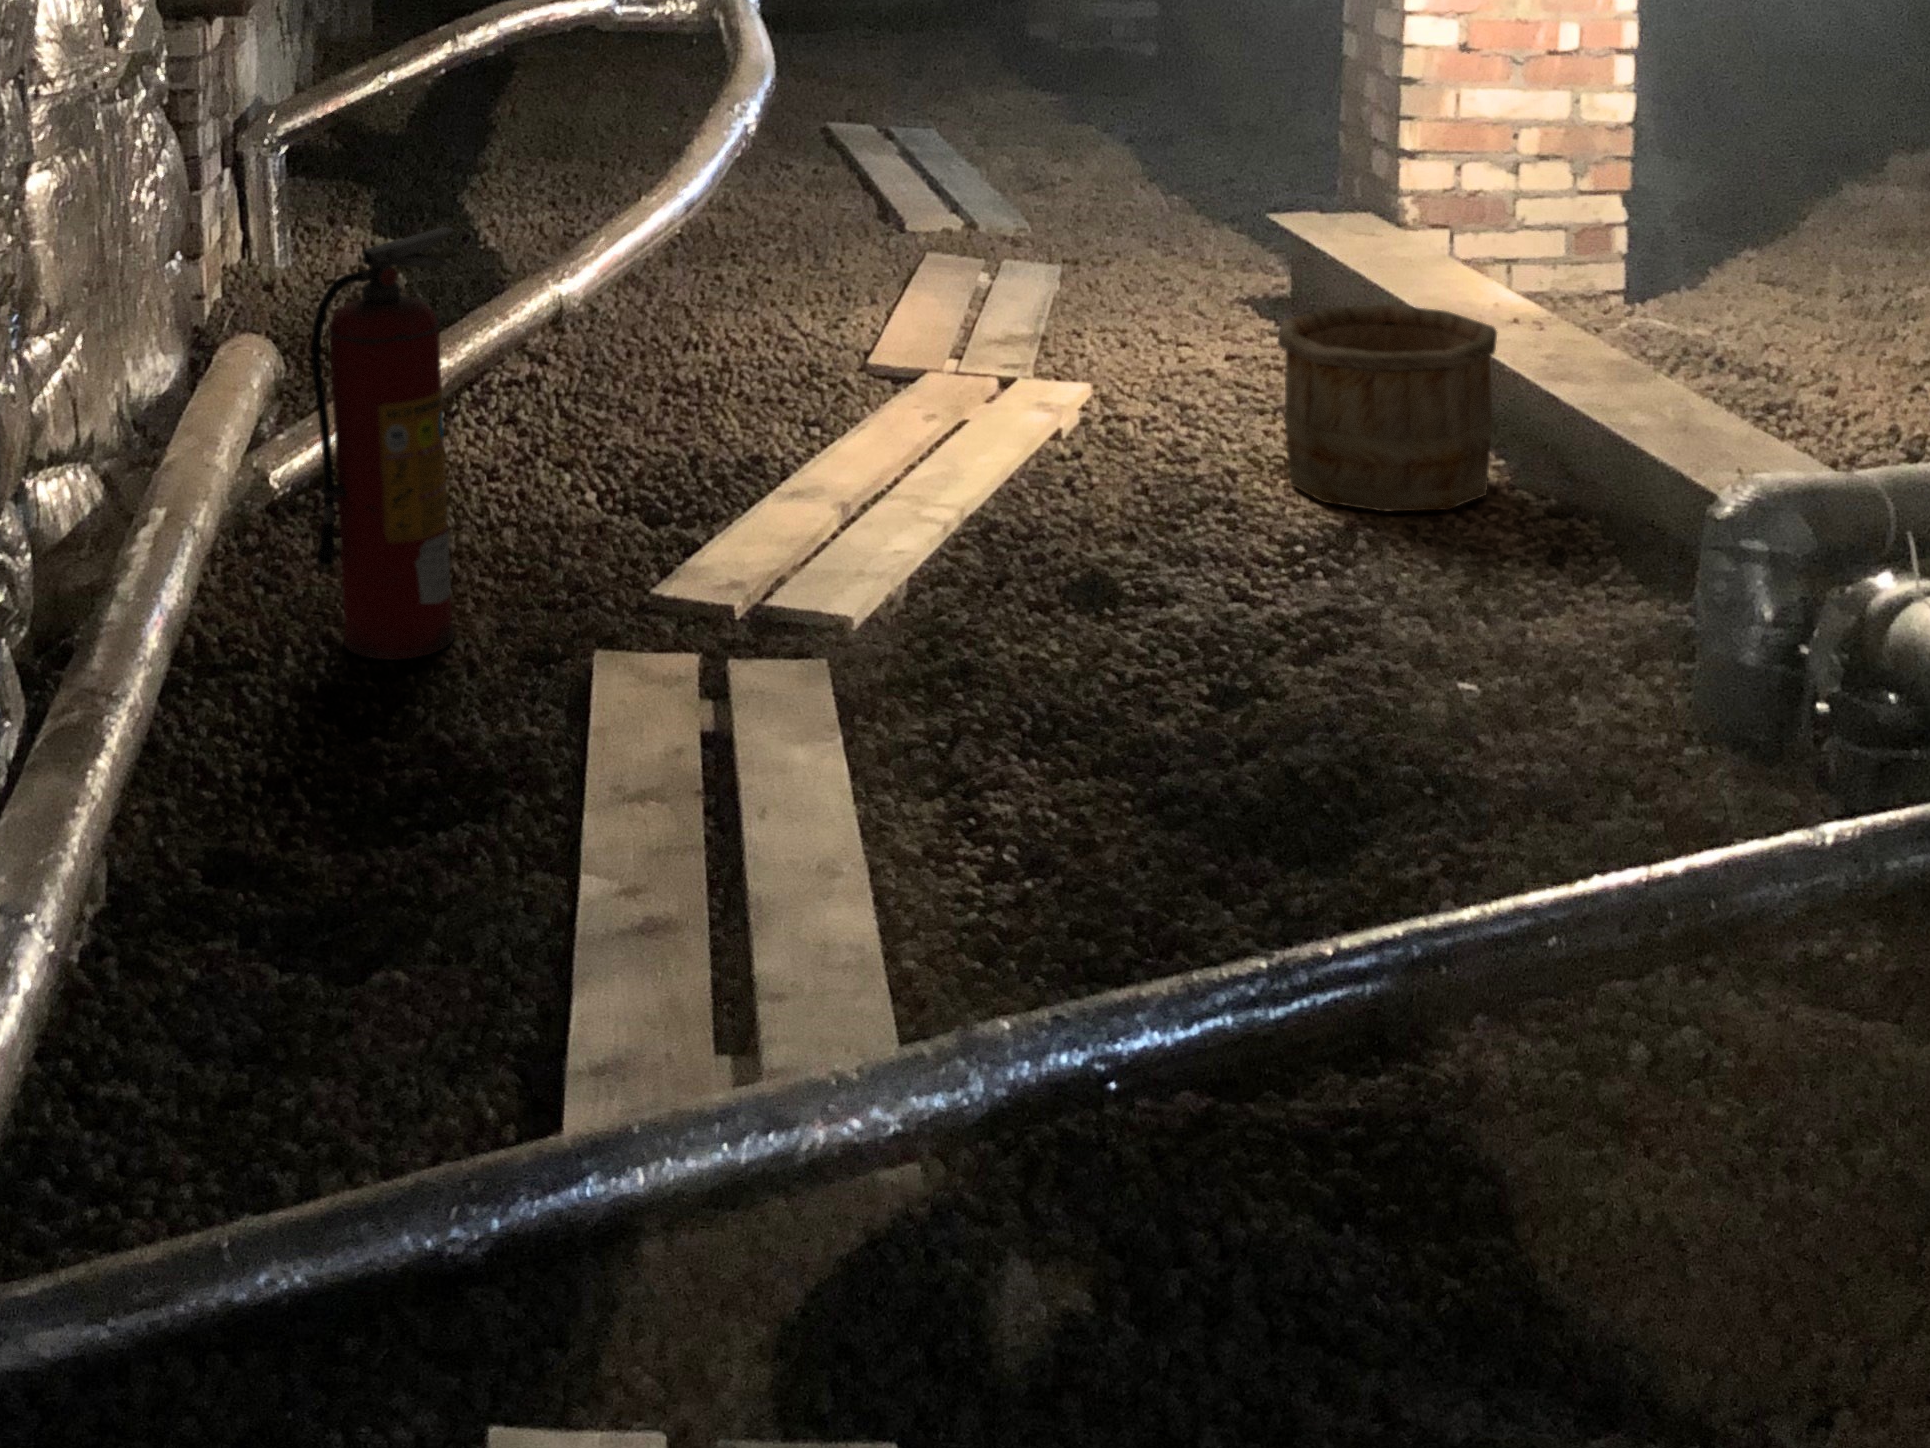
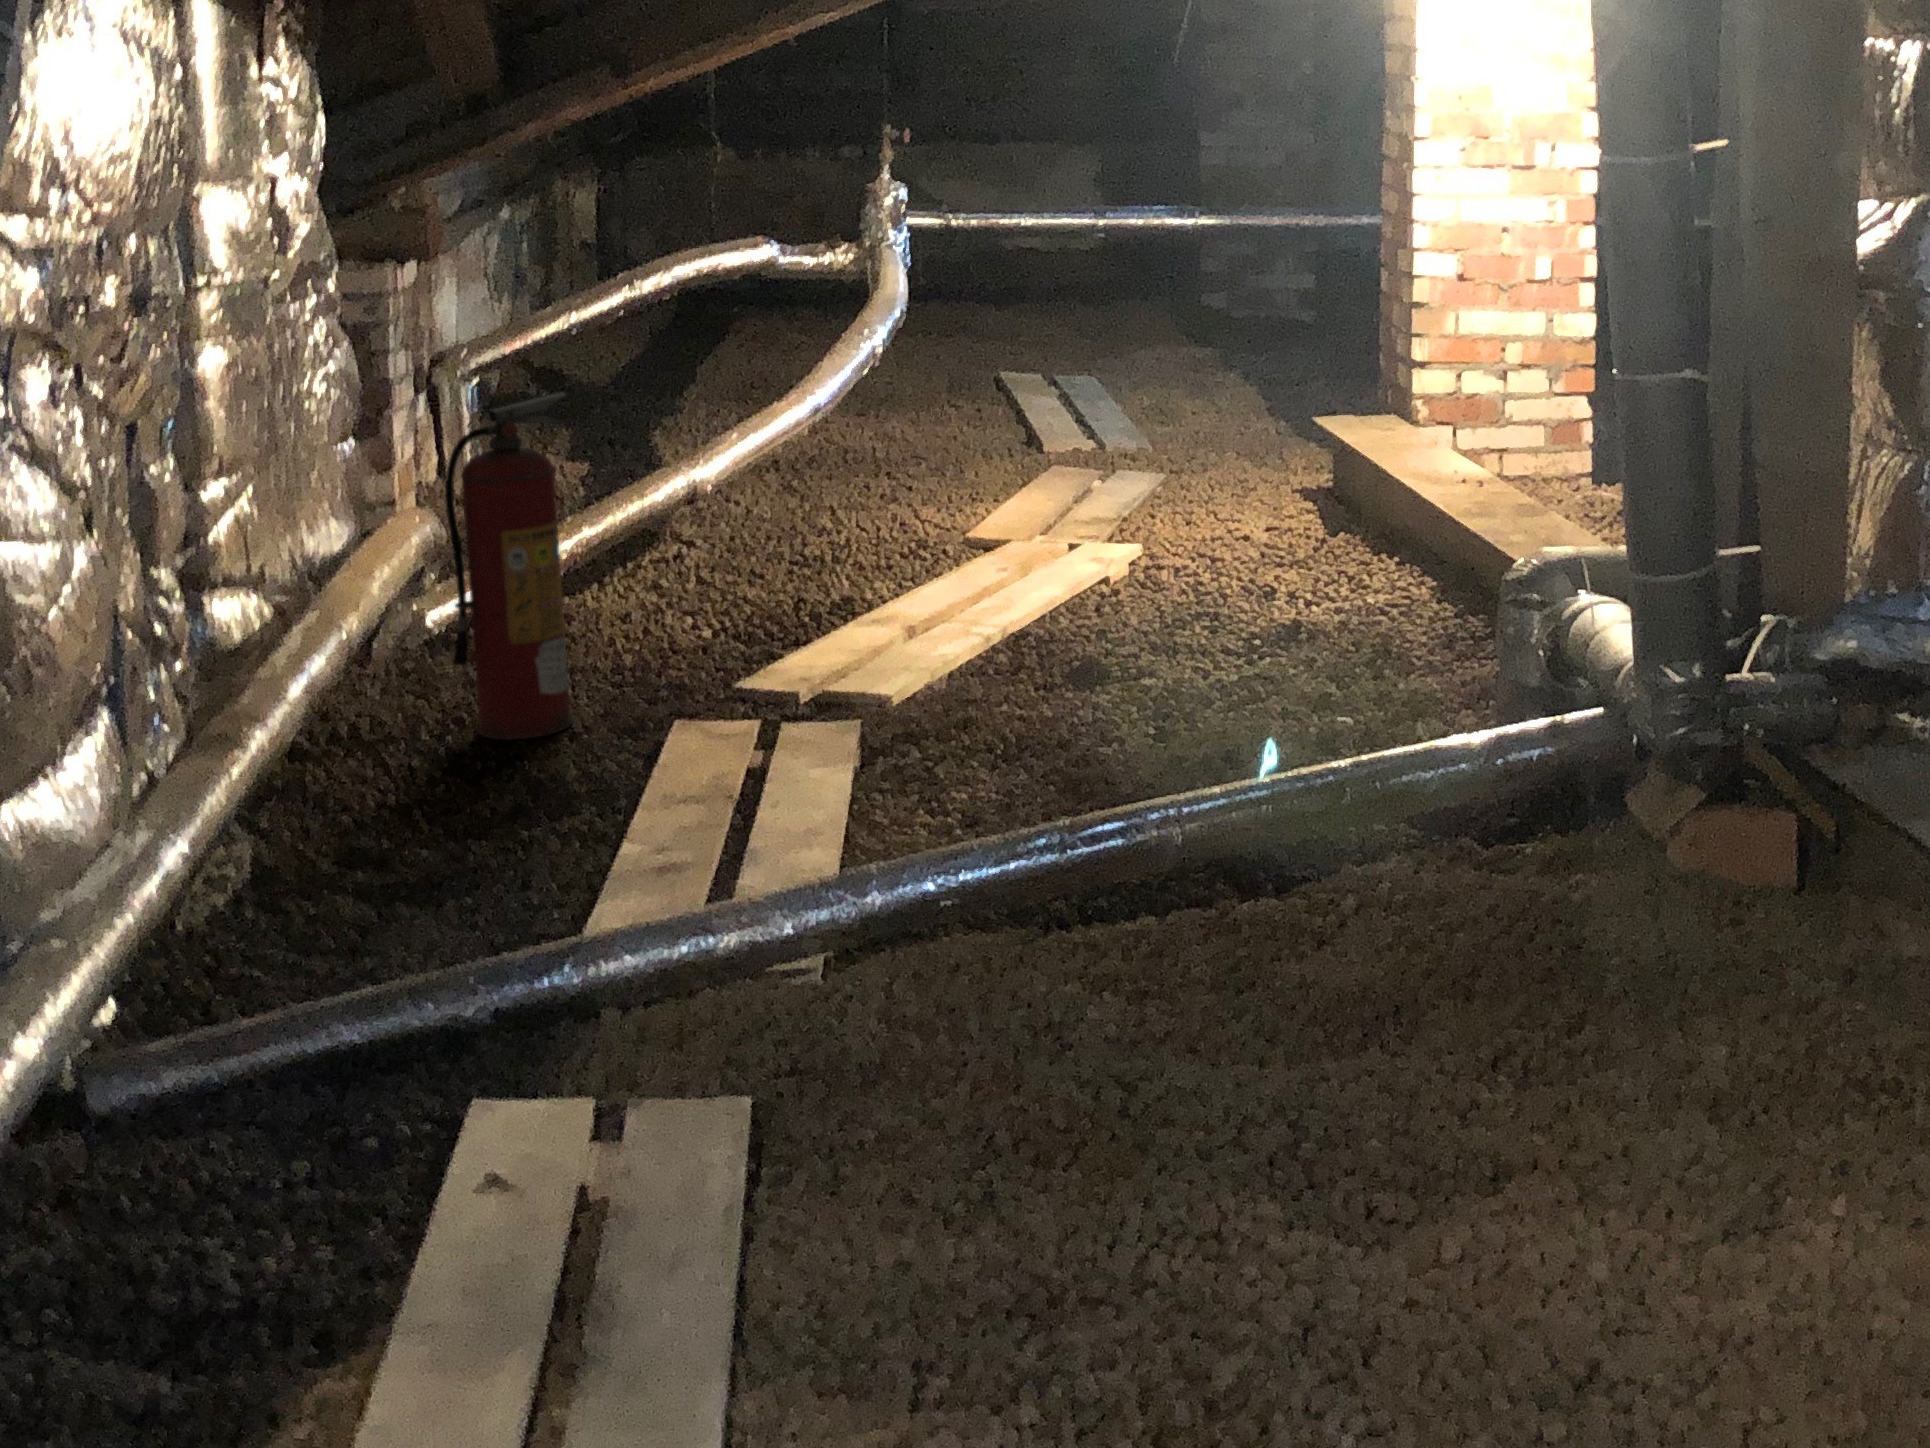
wooden bucket: present [1278,305,1497,512] -> none [1257,461,1421,613]

